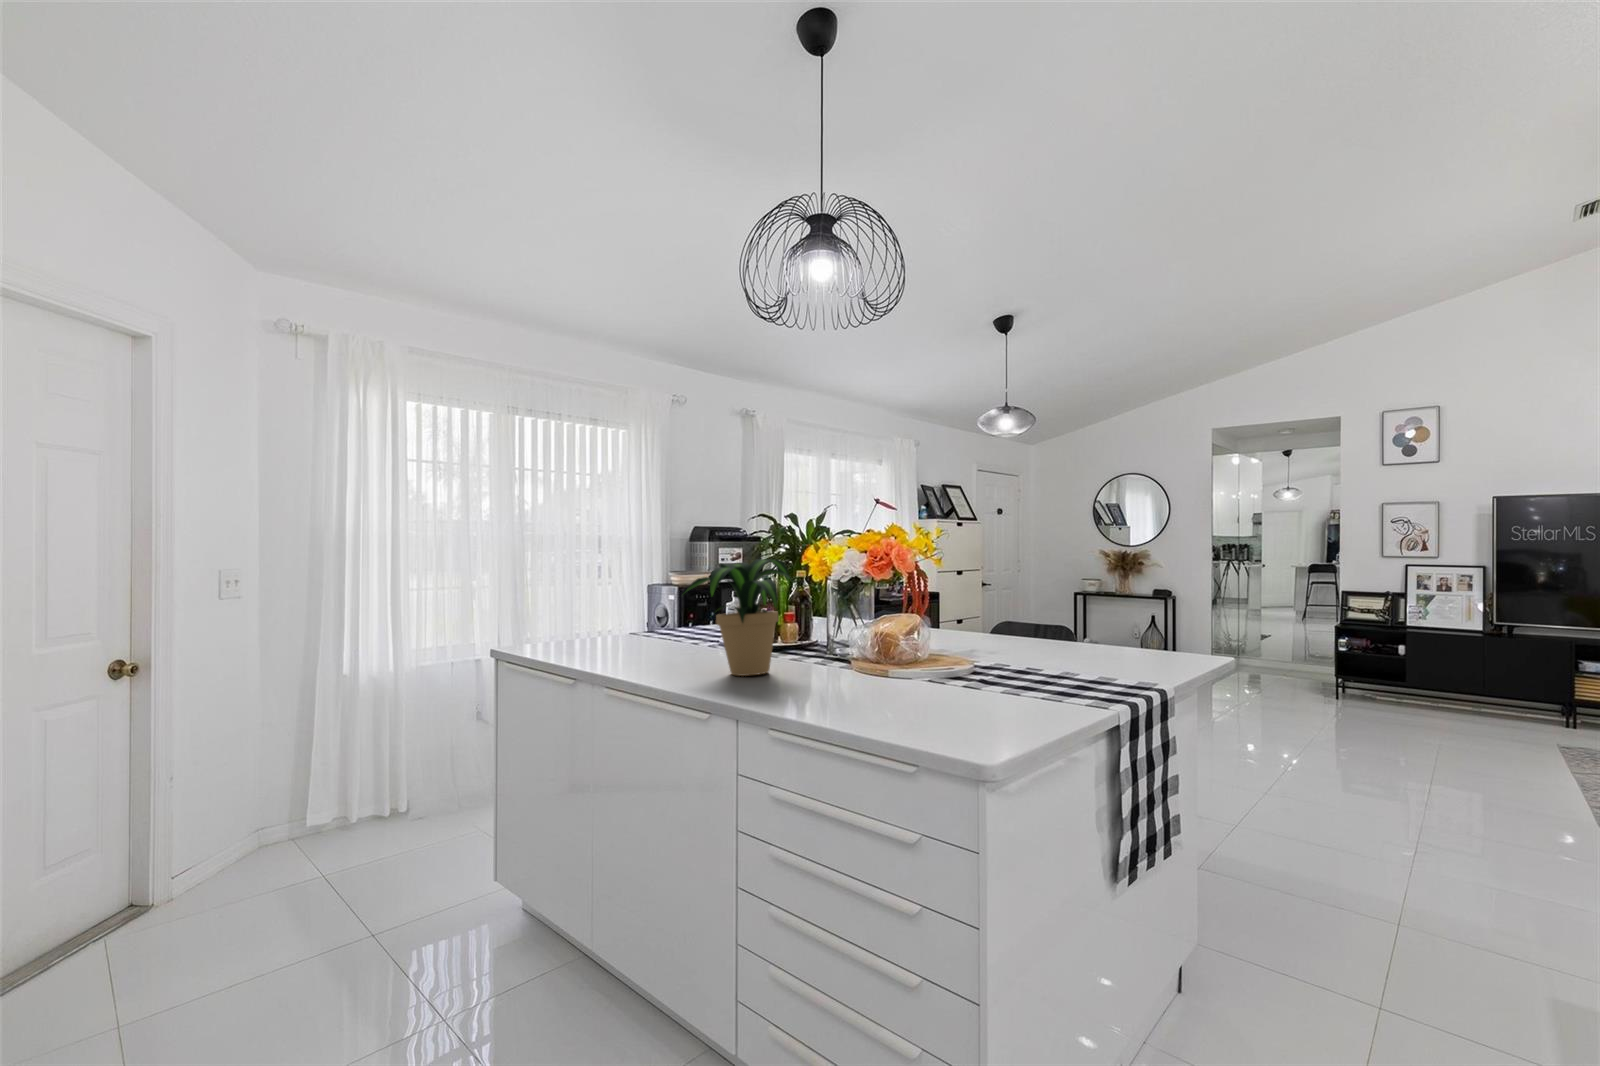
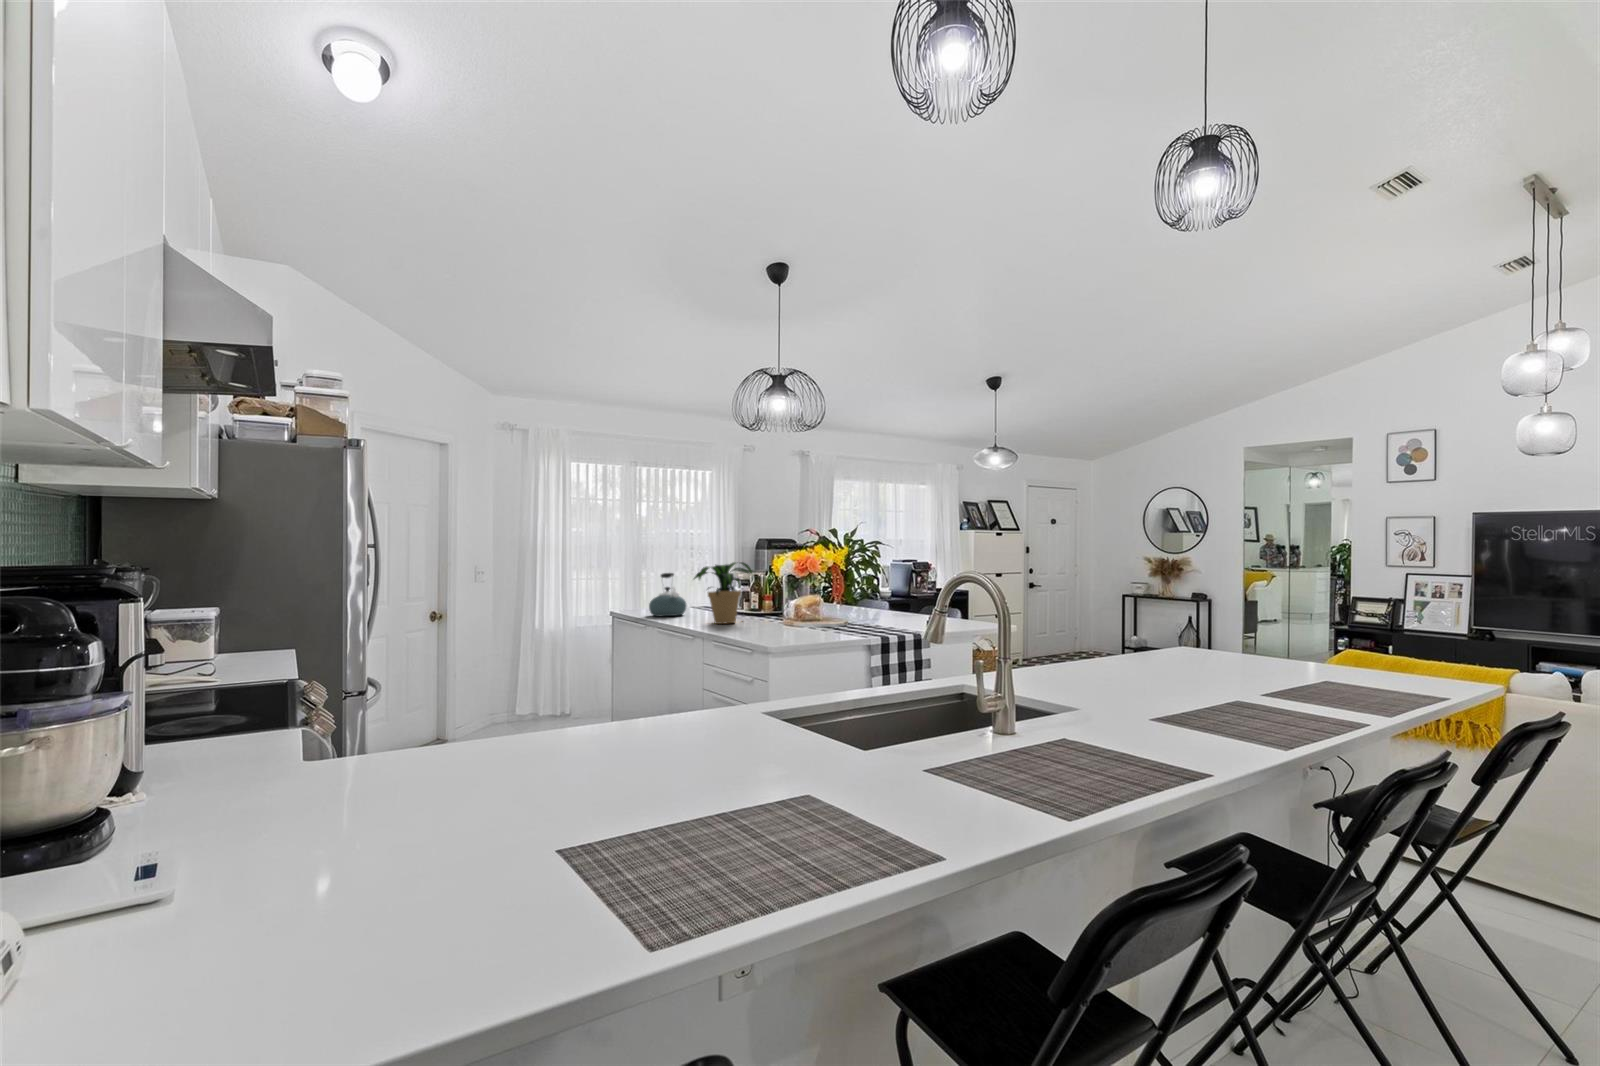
kettle: none [582,579,651,659] -> present [649,573,686,616]

